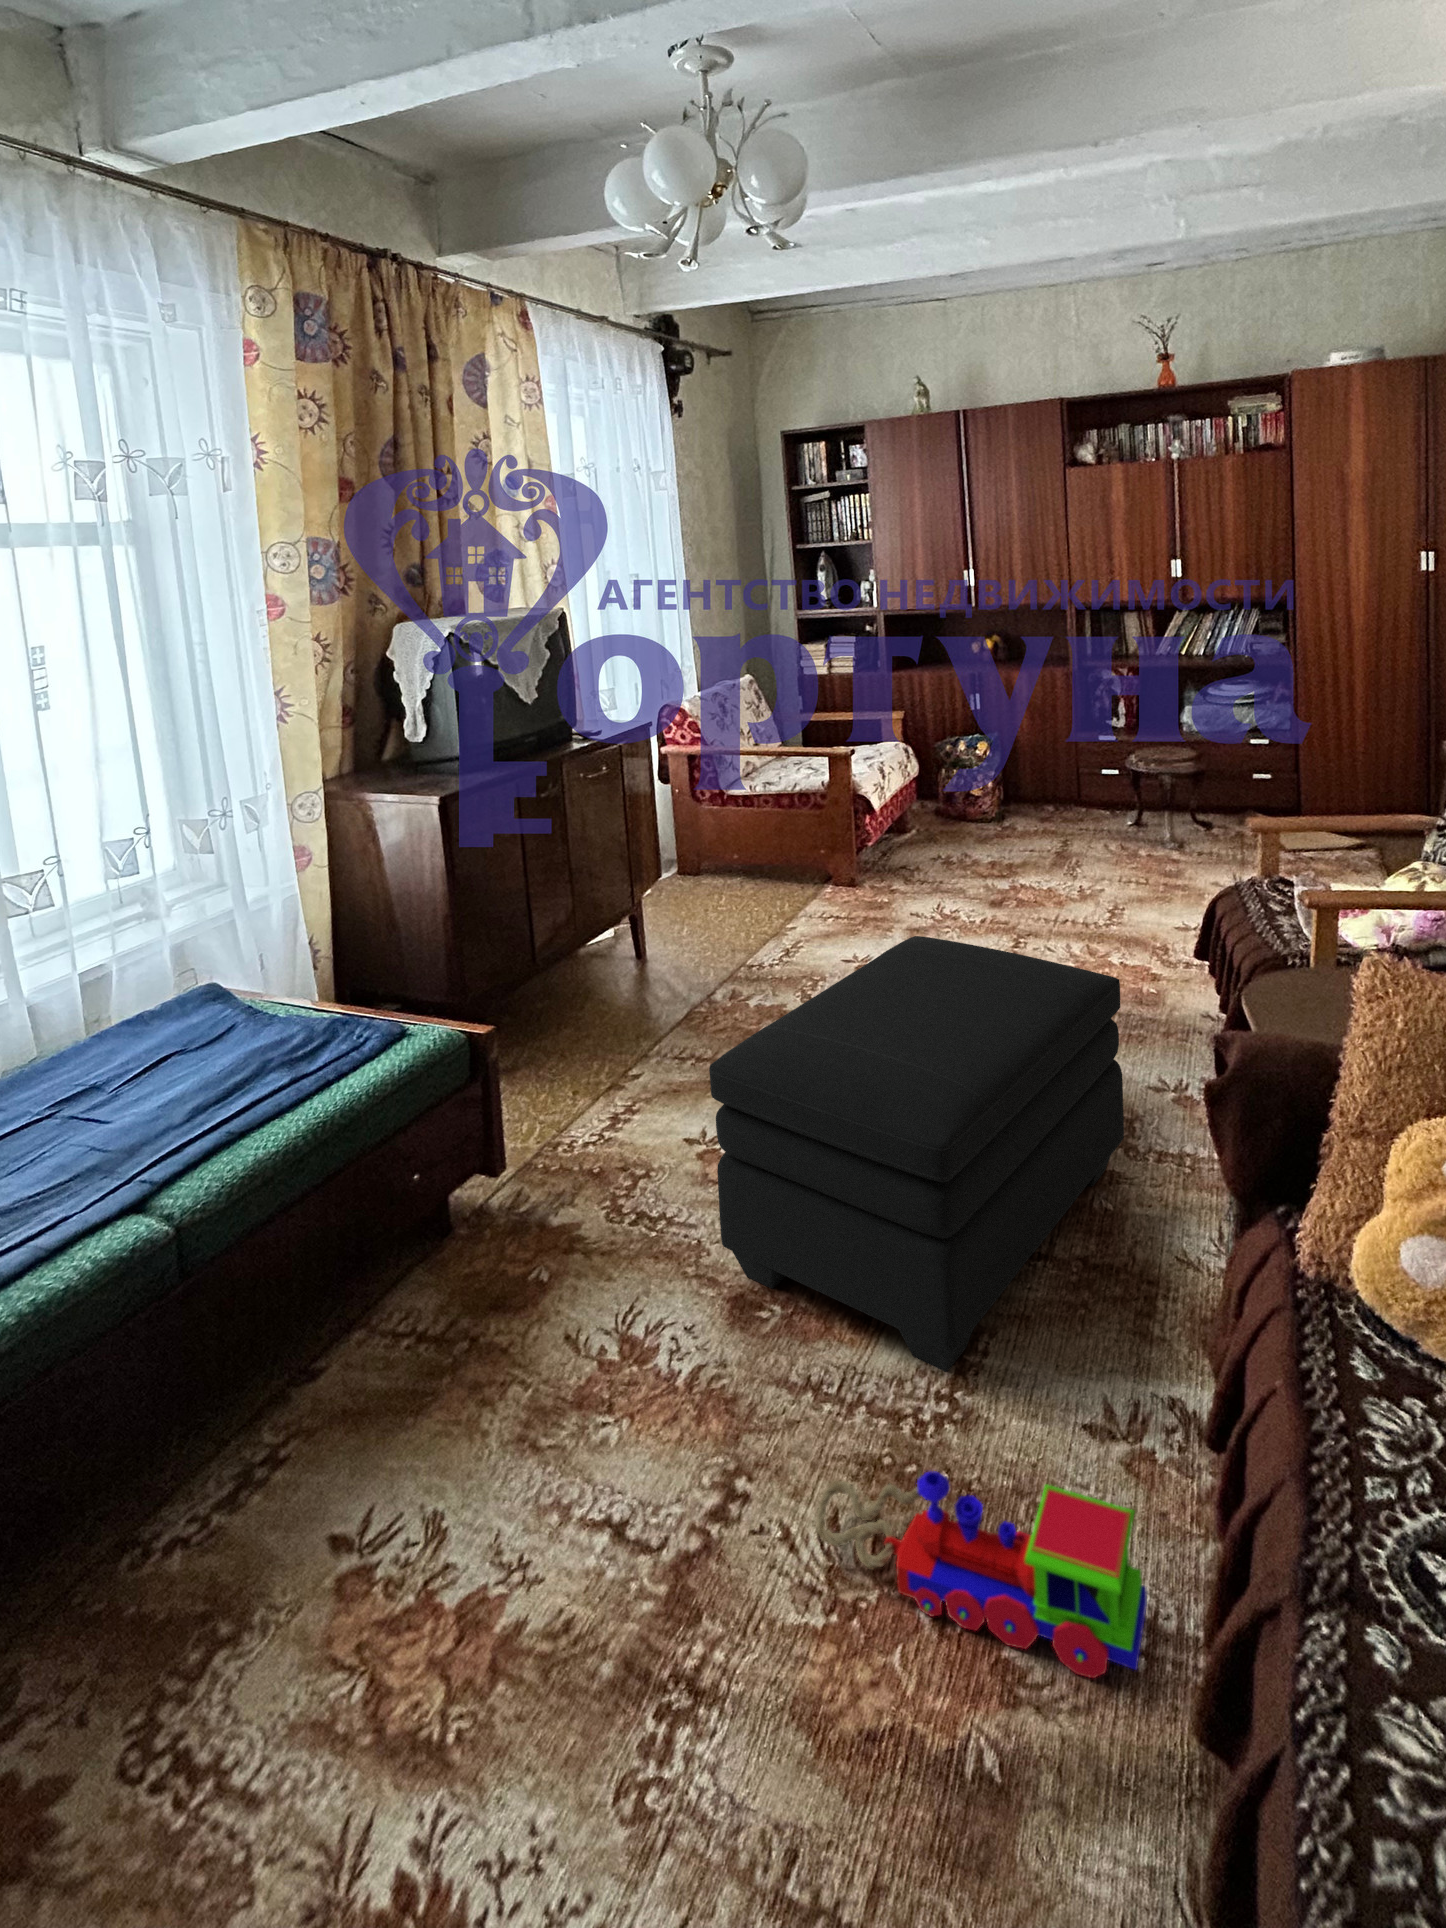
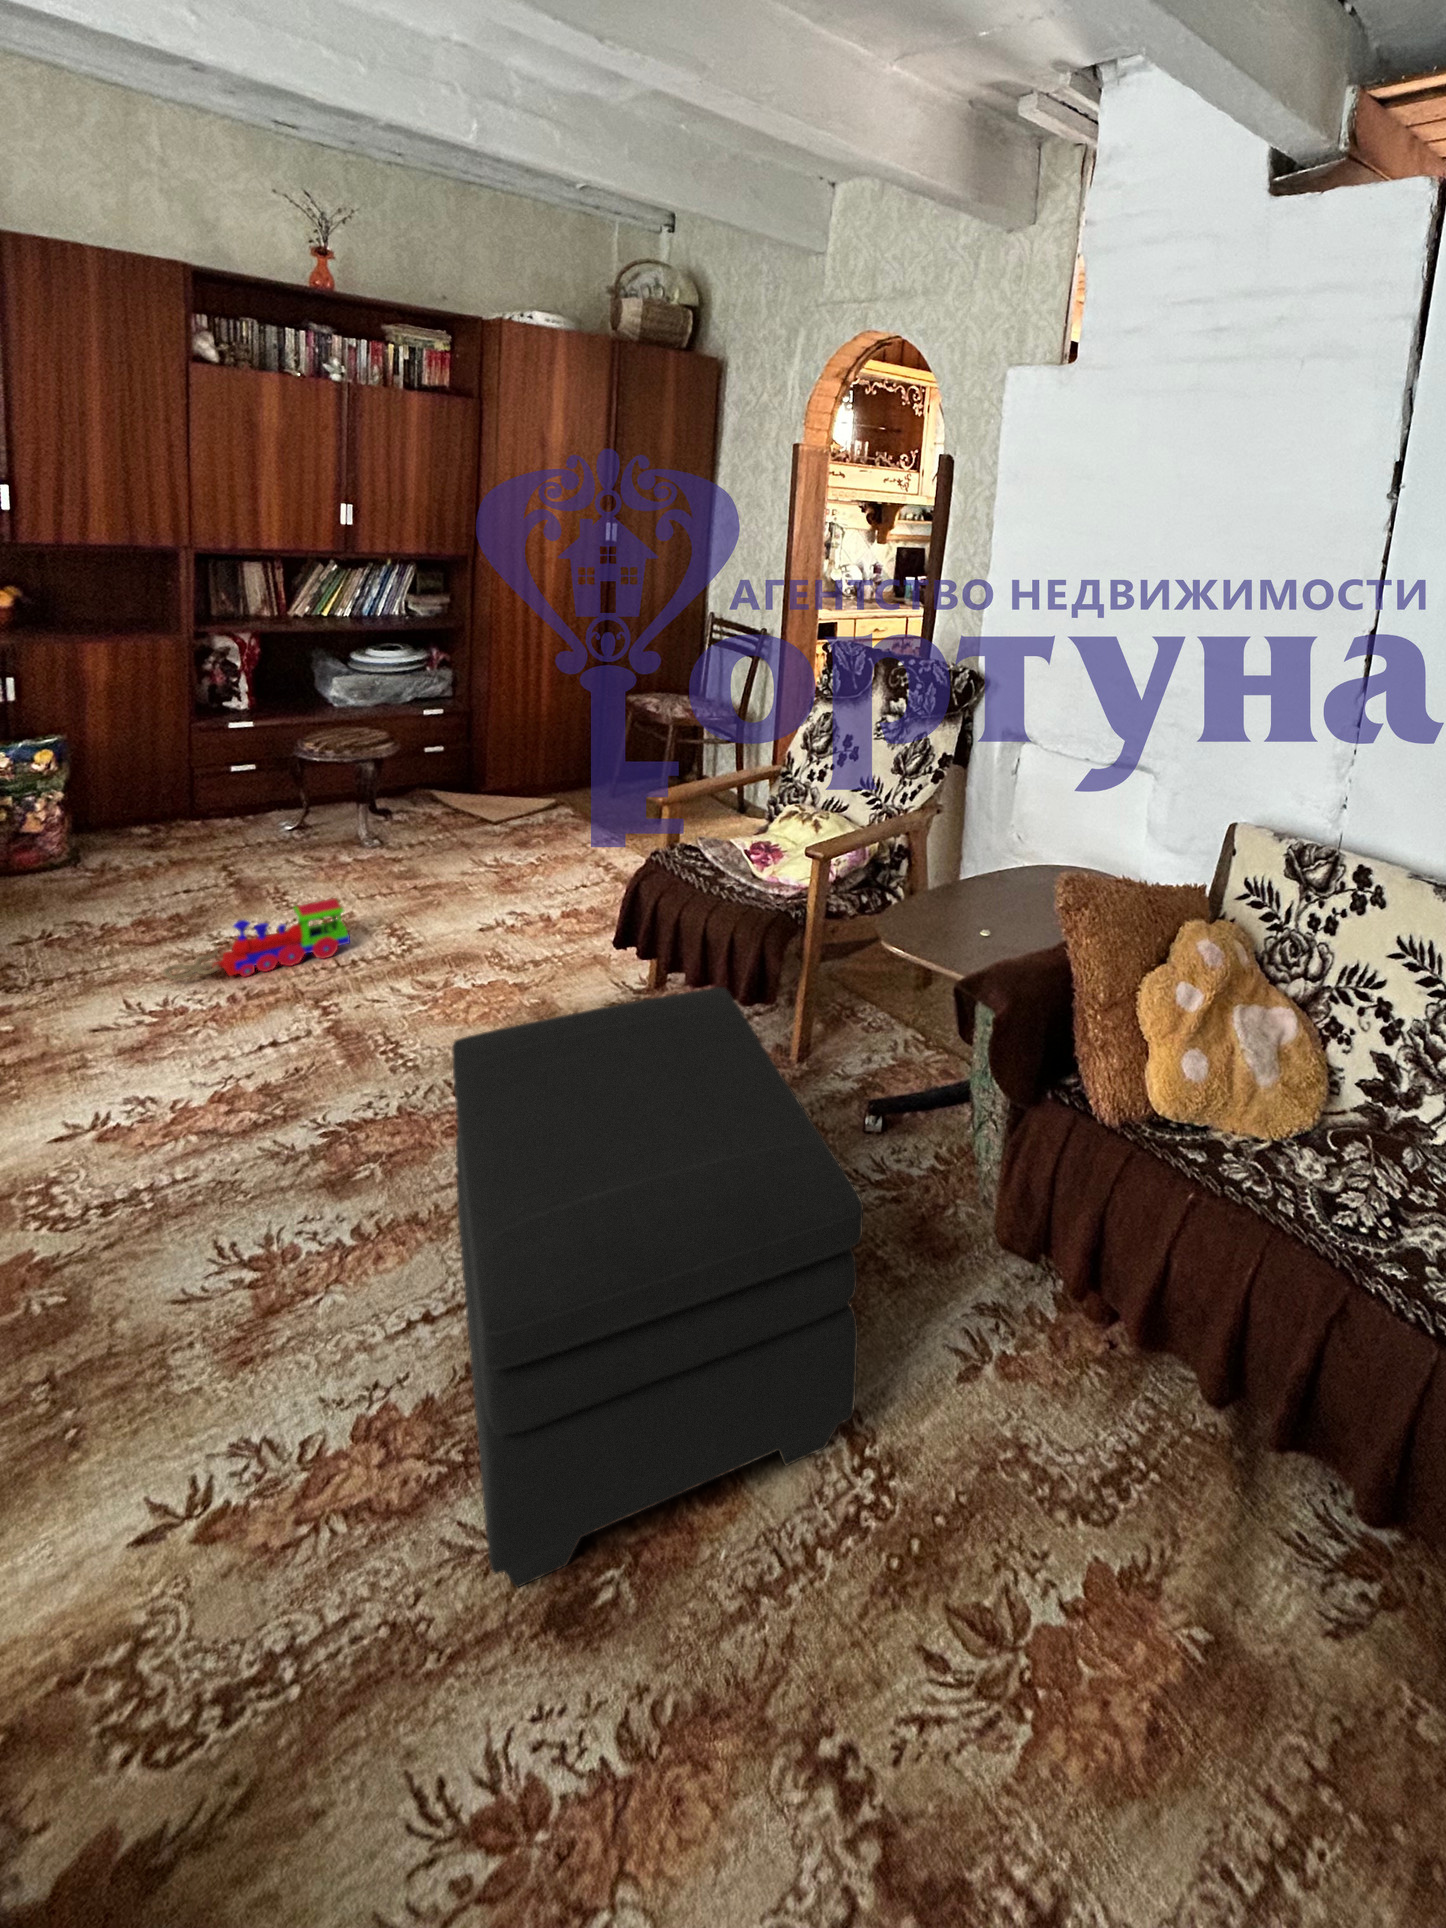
toy train: present [816,1468,1147,1678] -> present [163,898,350,979]

